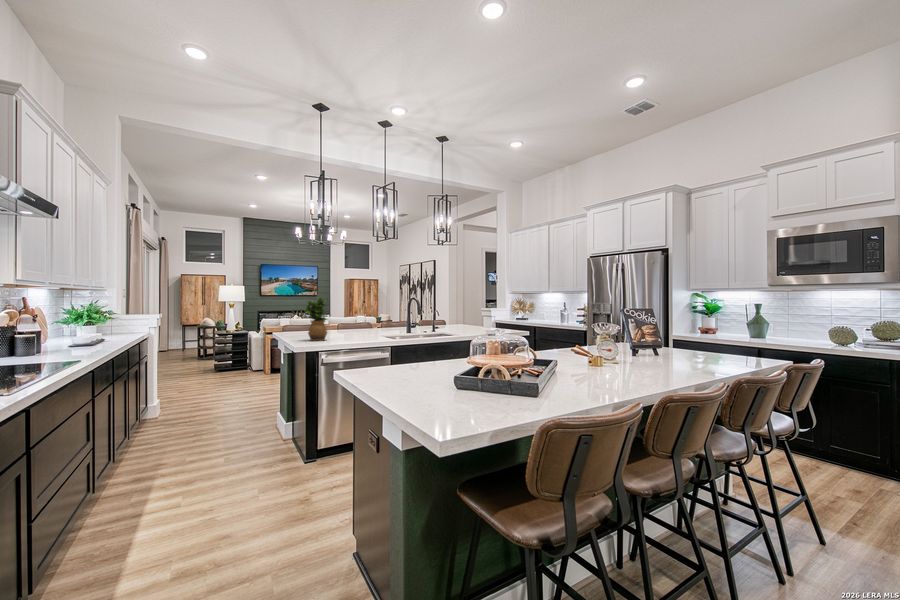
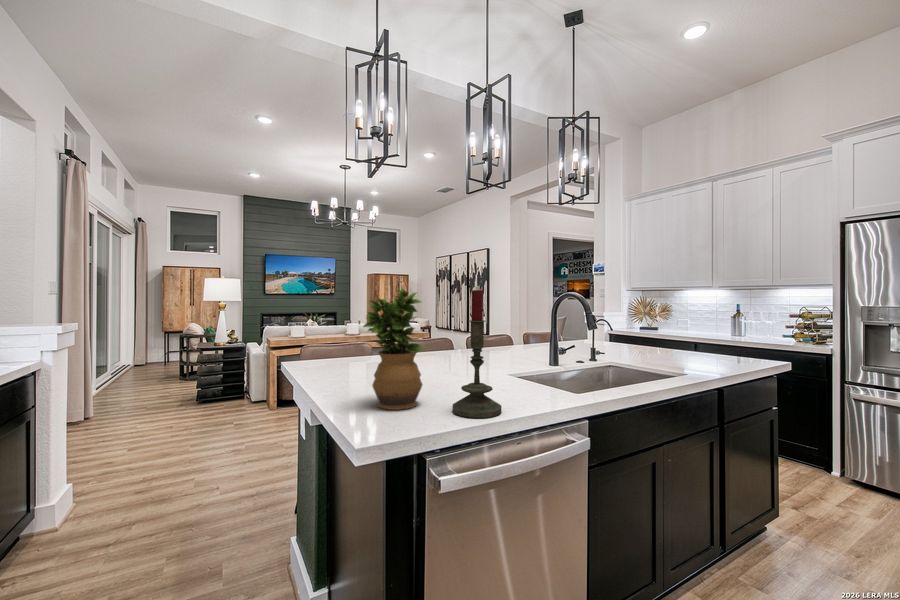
candle: none [335,296,353,342] -> present [452,286,501,418]

